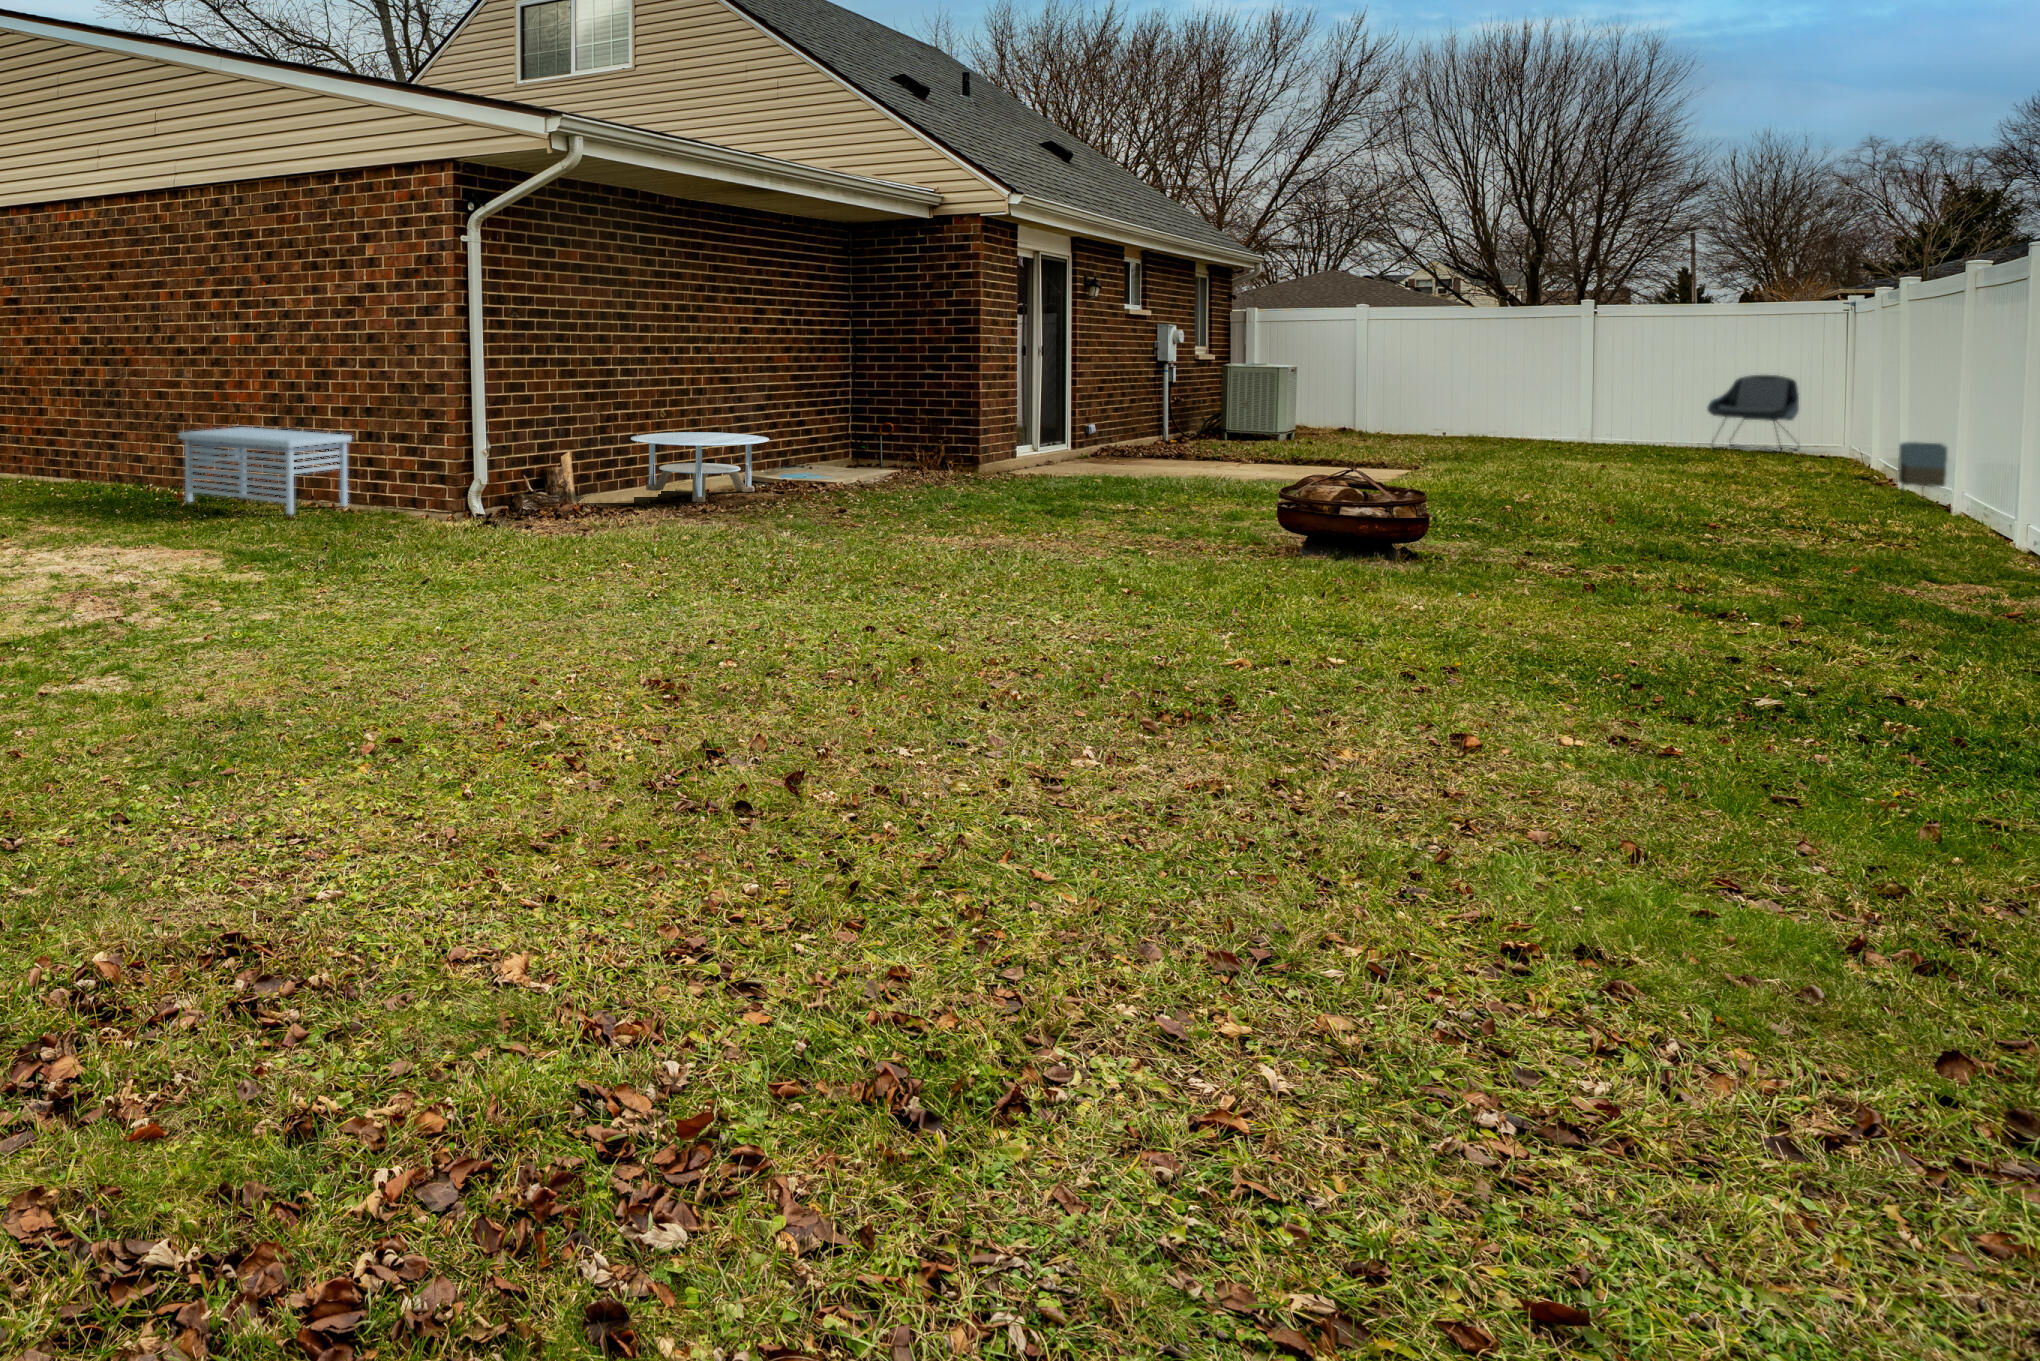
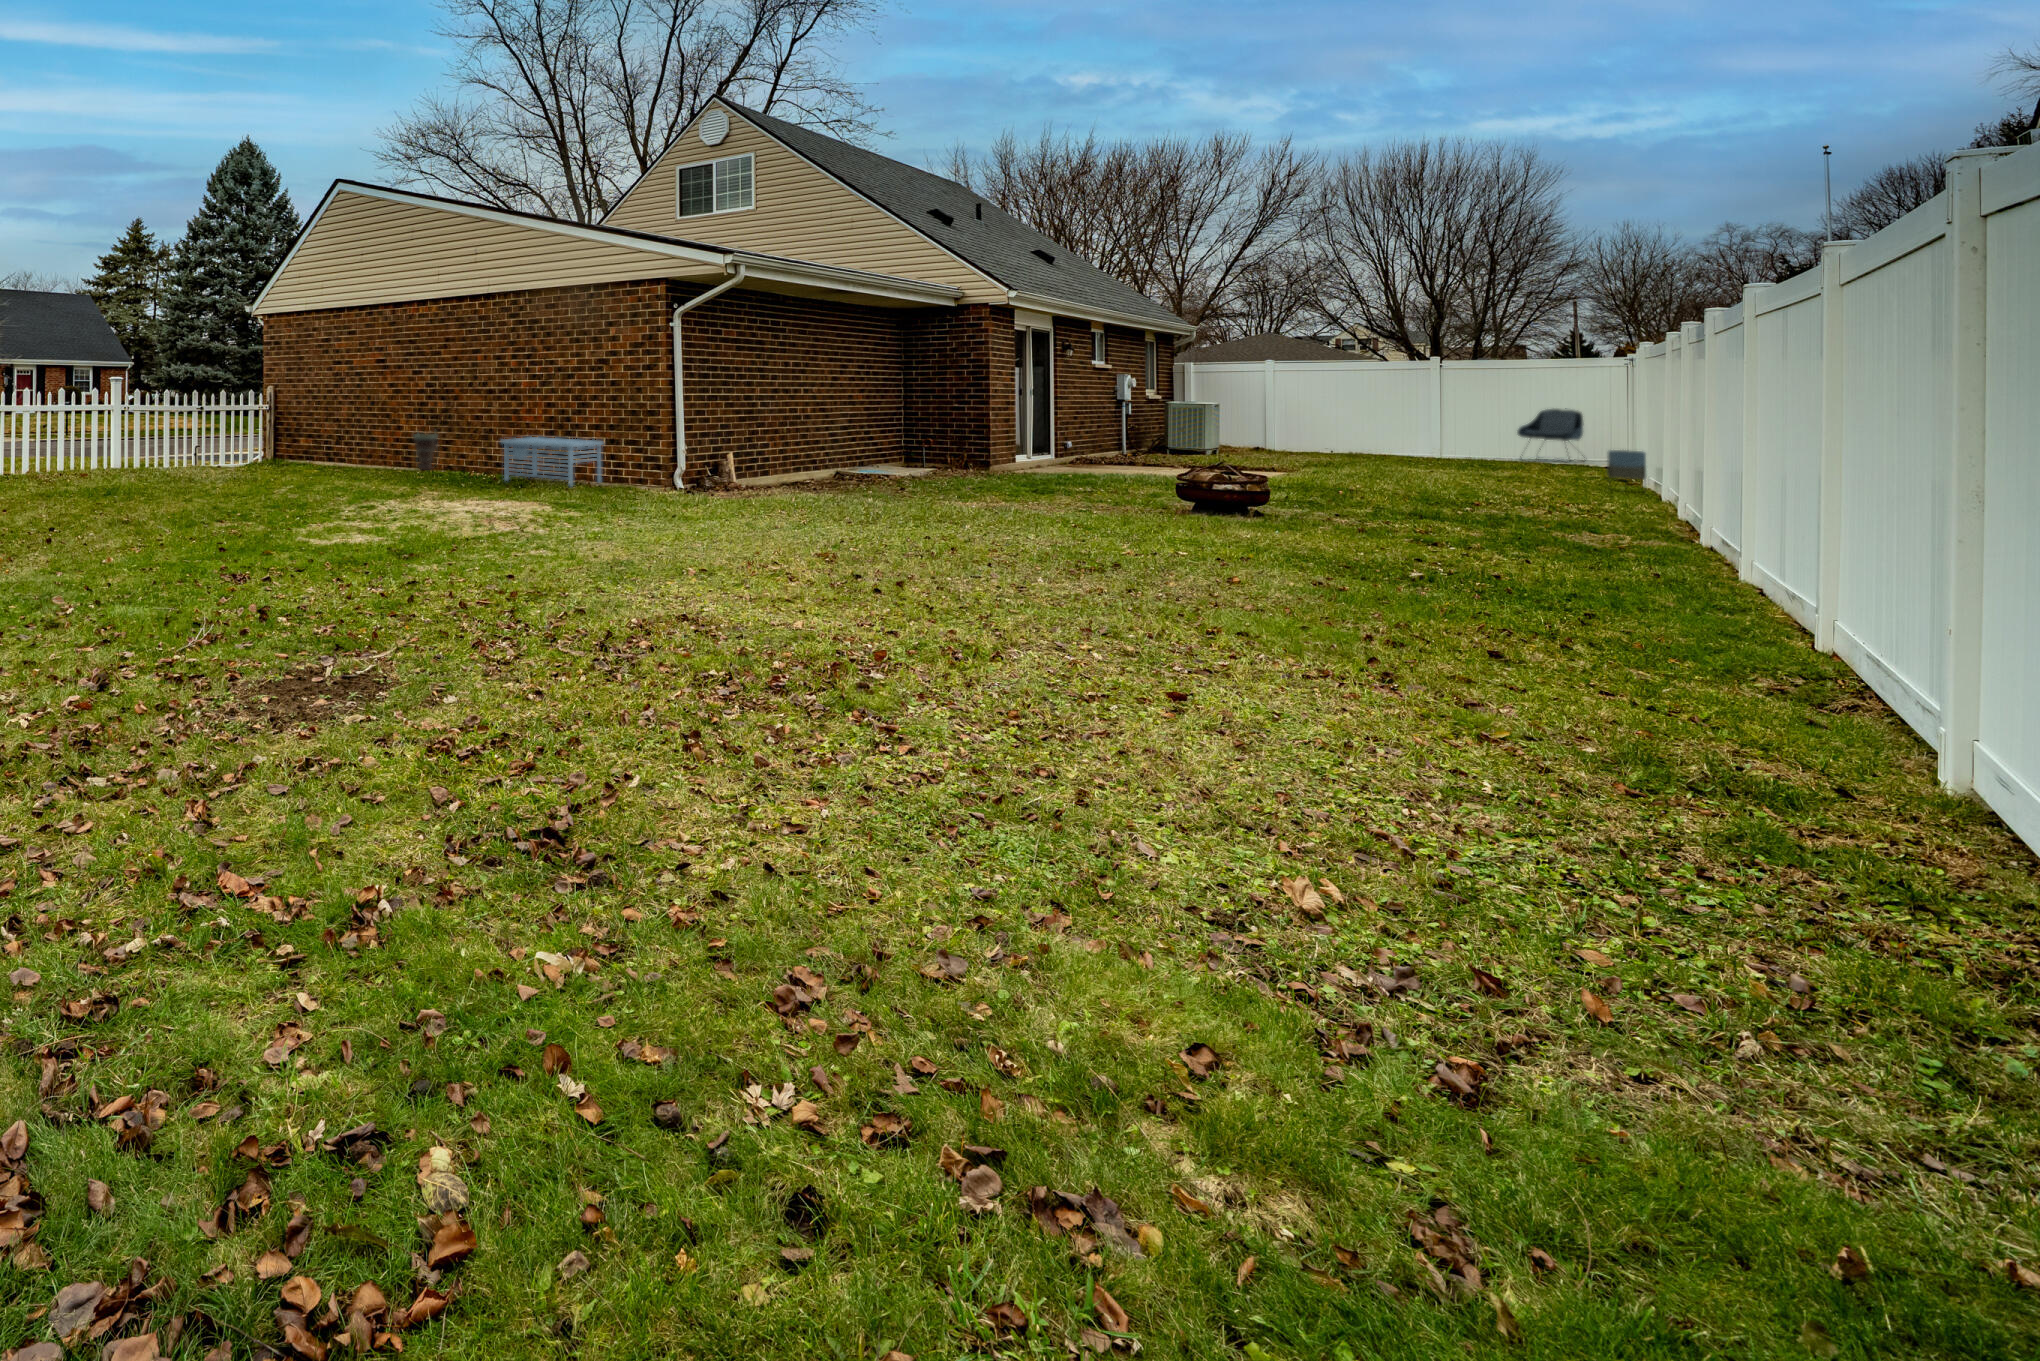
basket: none [50,413,96,480] -> present [413,433,438,470]
round table: present [631,432,769,502] -> none [767,442,853,482]

